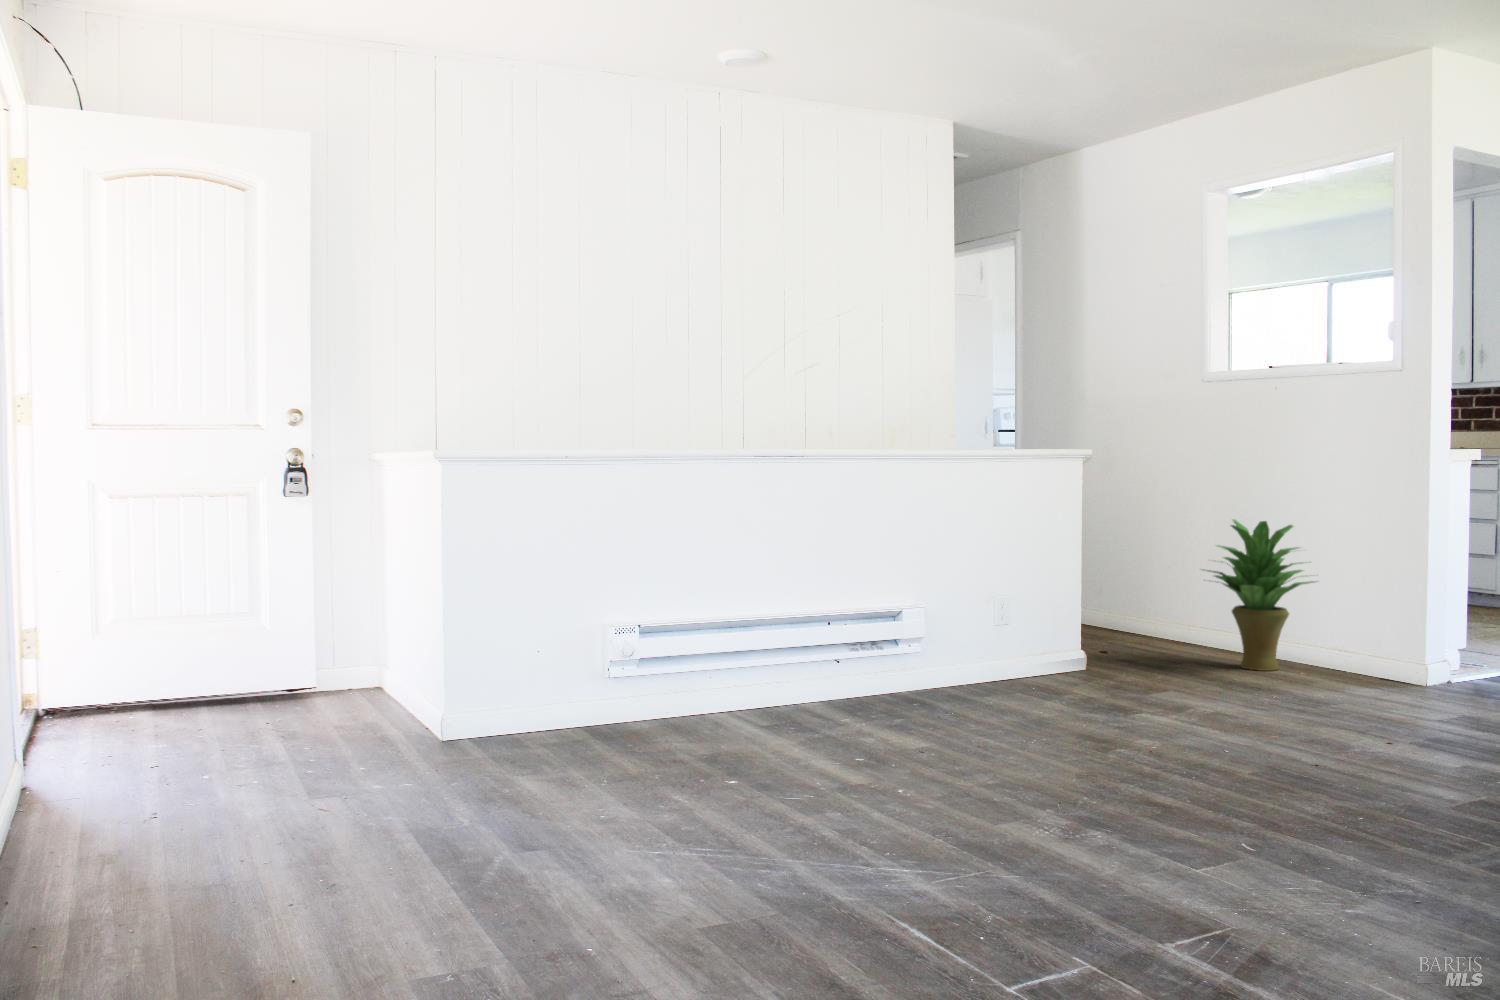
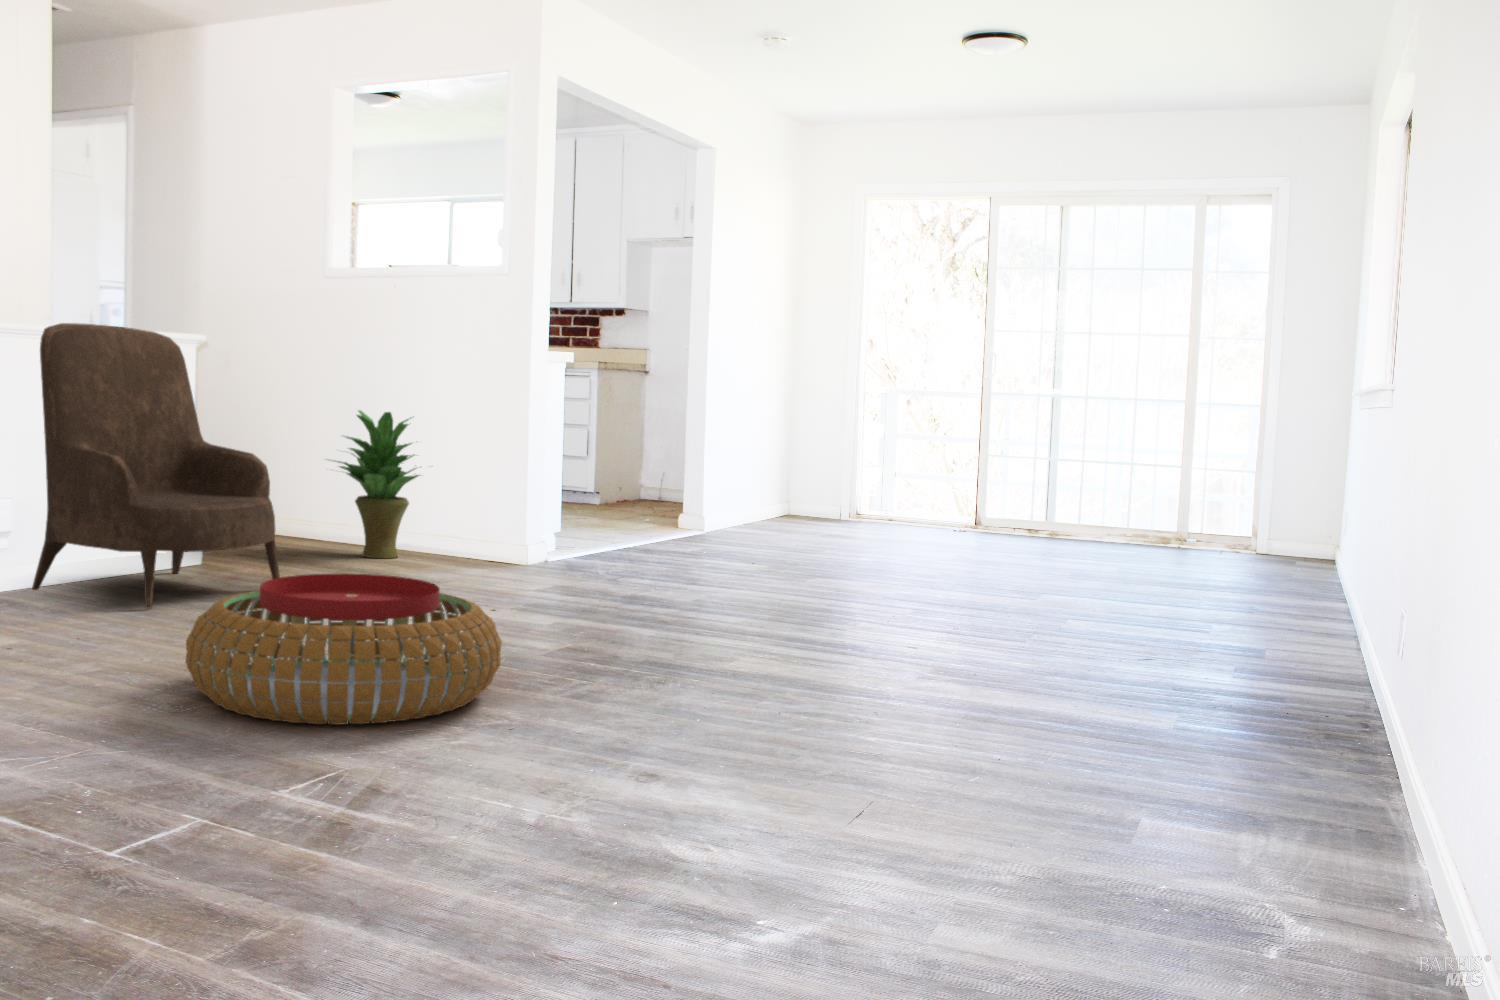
armchair: none [946,459,1160,718] -> present [32,323,280,609]
pouf: none [1072,705,1407,876] -> present [185,574,502,725]

